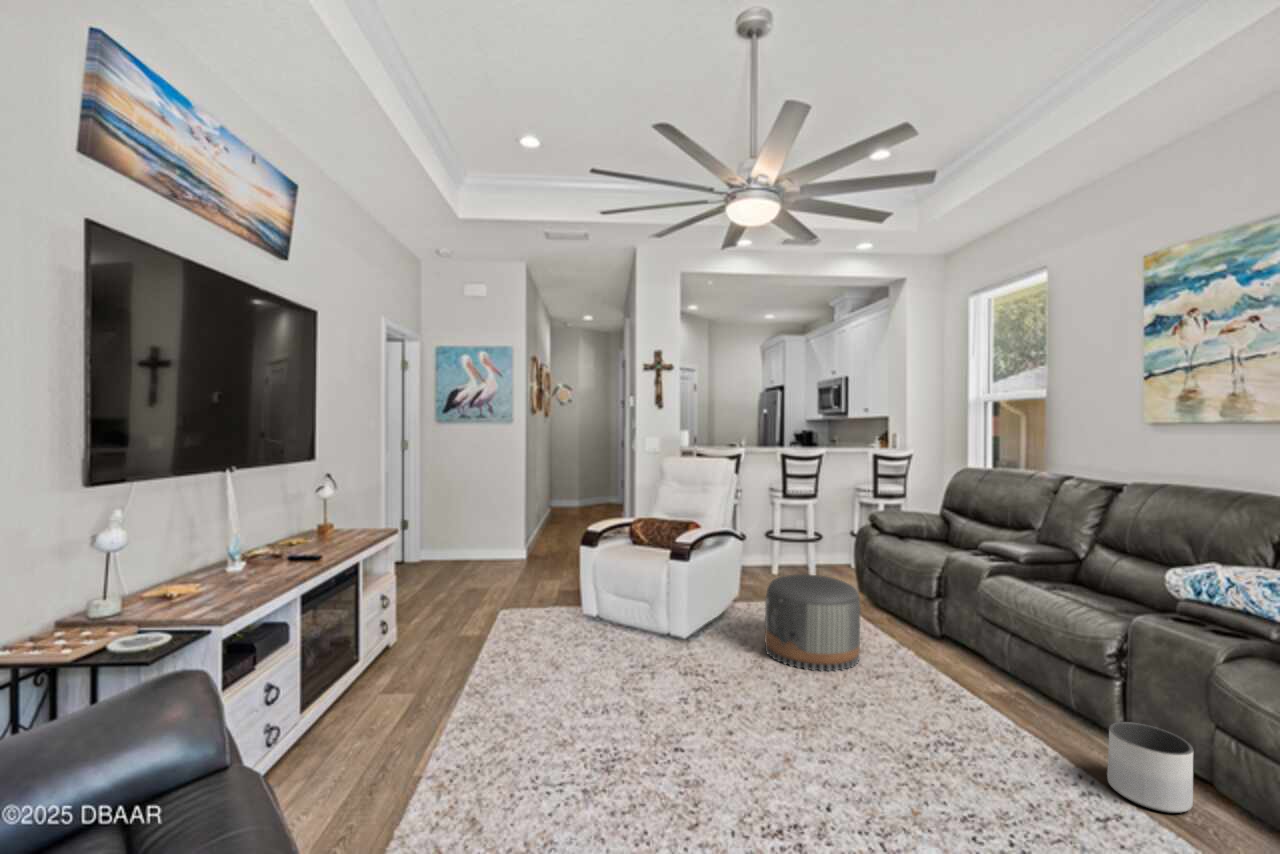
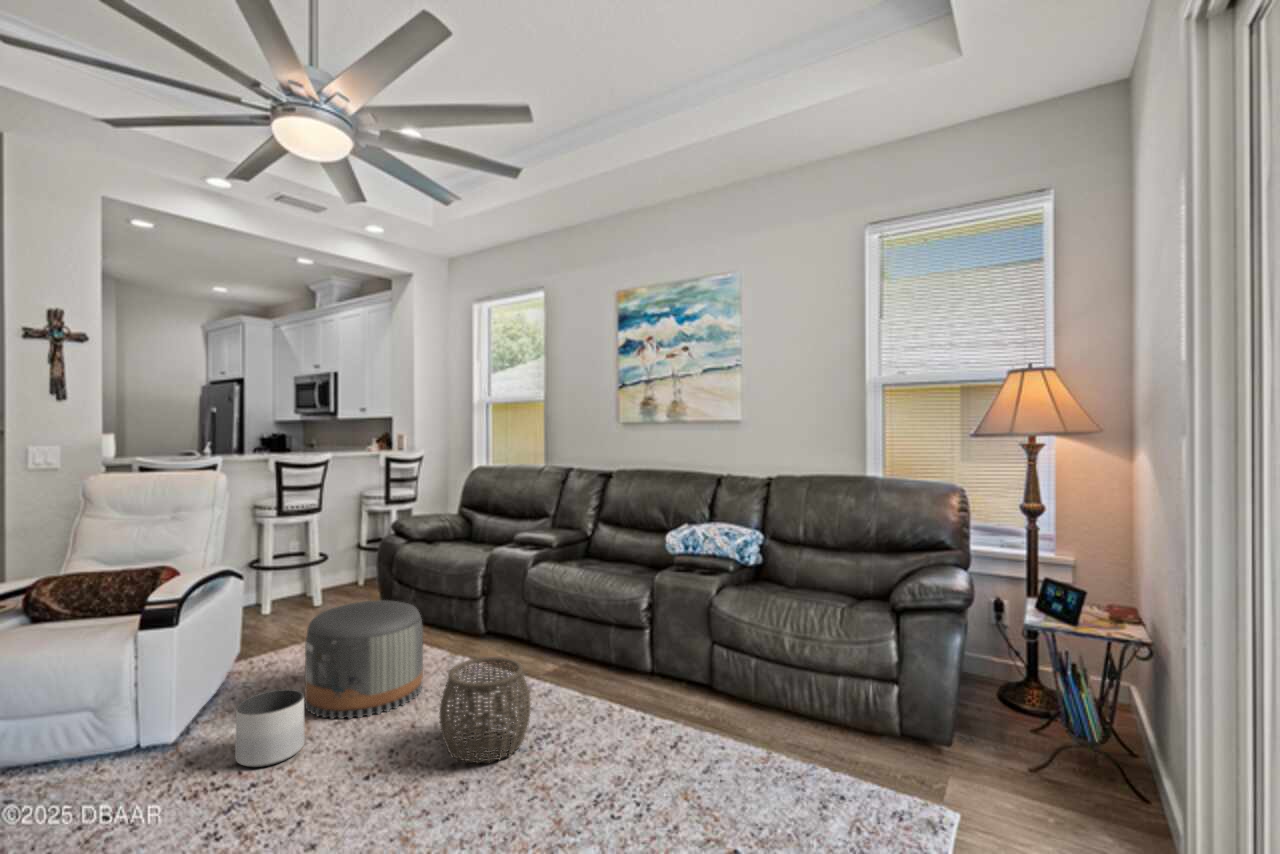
woven basket: none [843,644,933,744] -> present [439,657,531,763]
planter: present [1107,722,1193,813] -> present [235,689,305,767]

